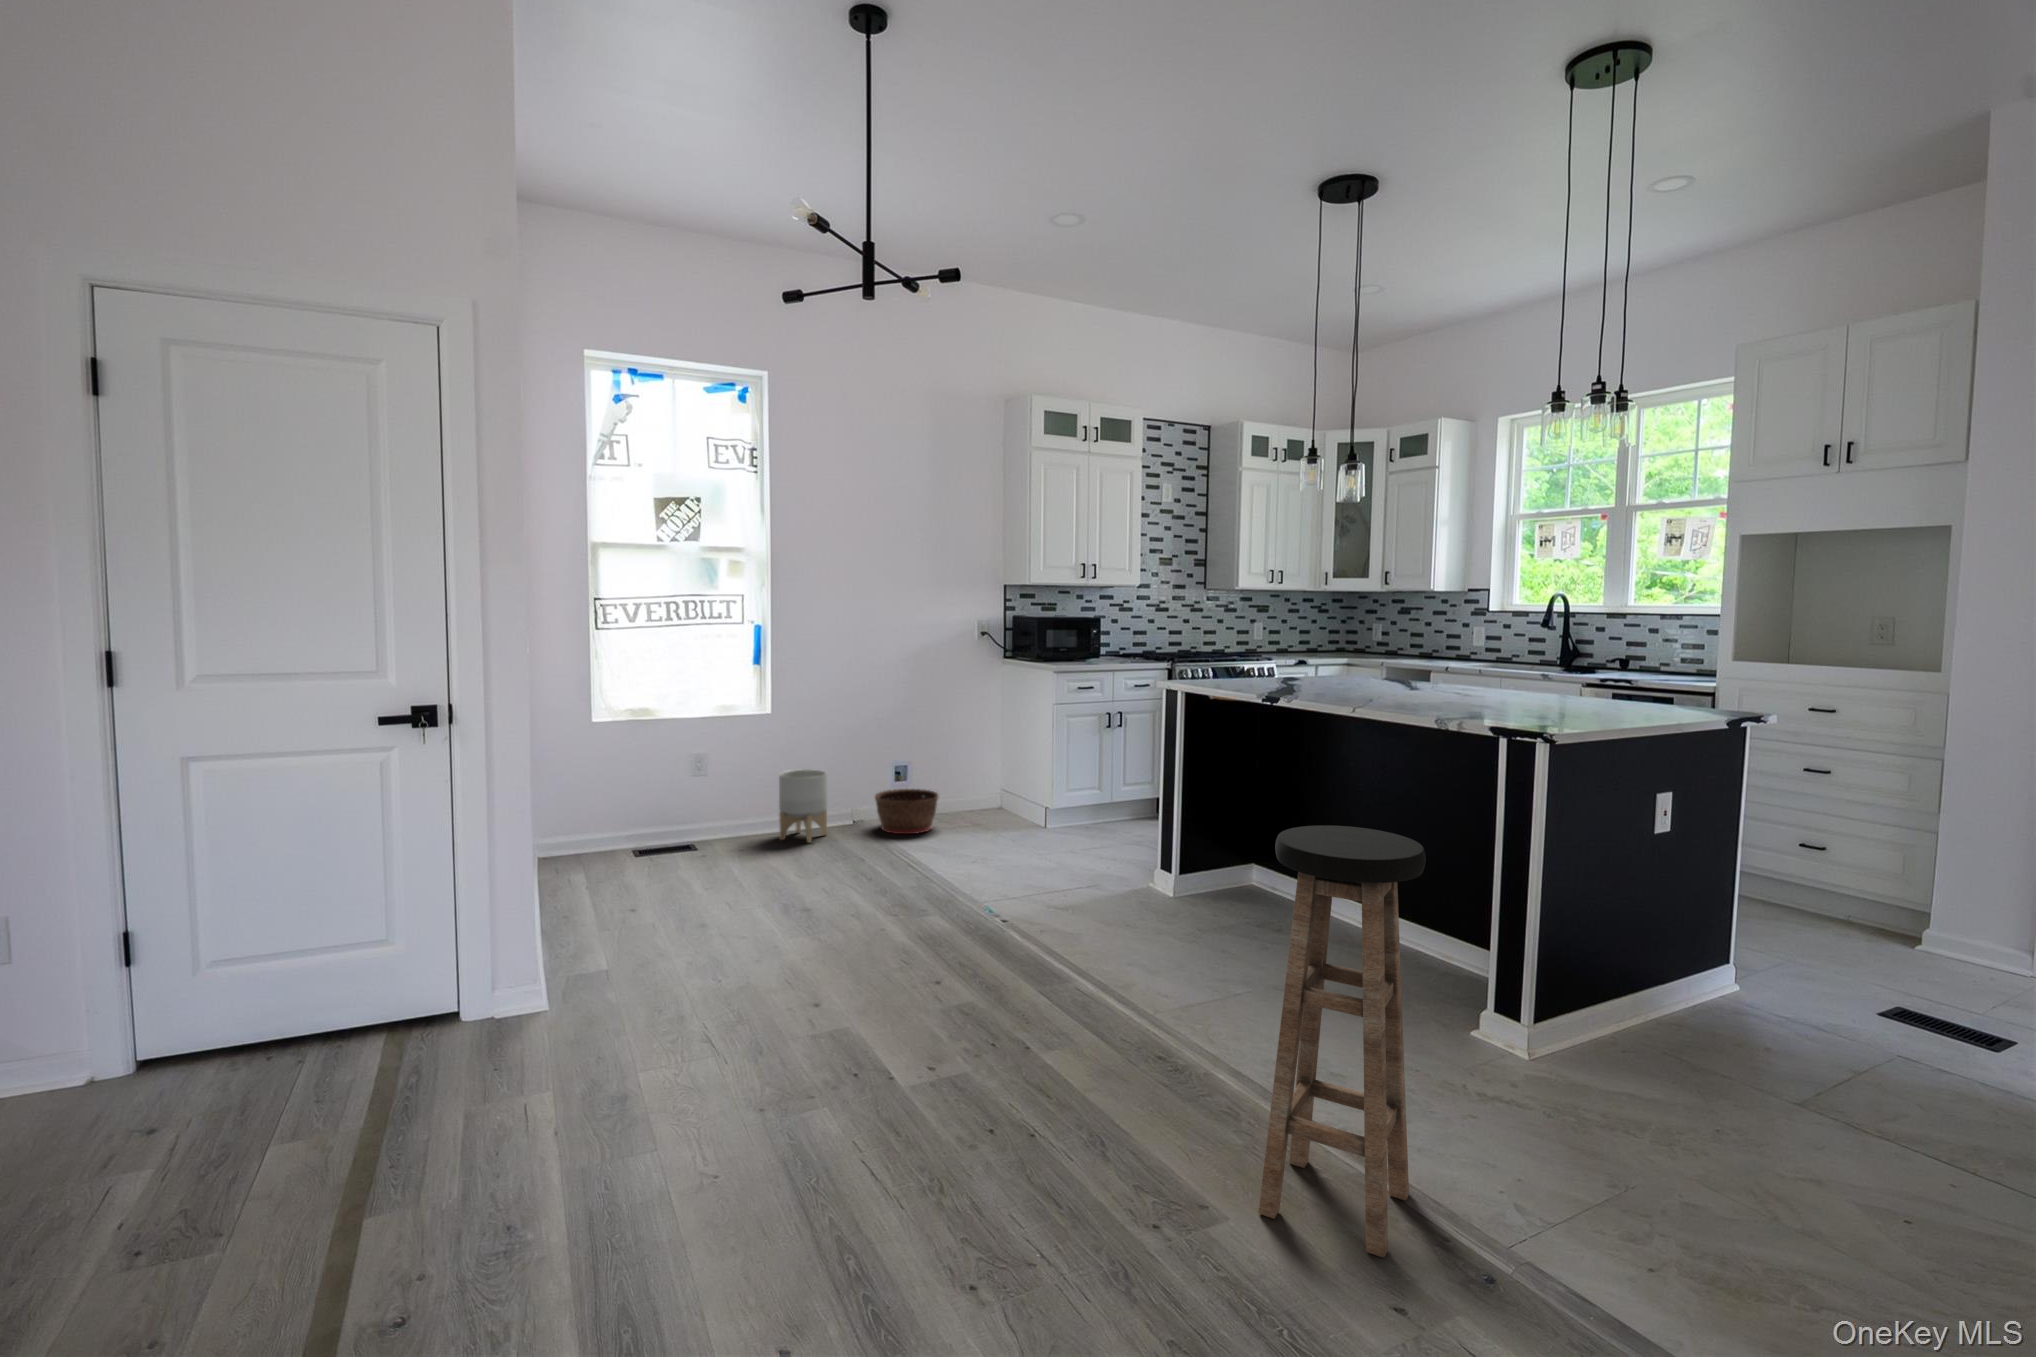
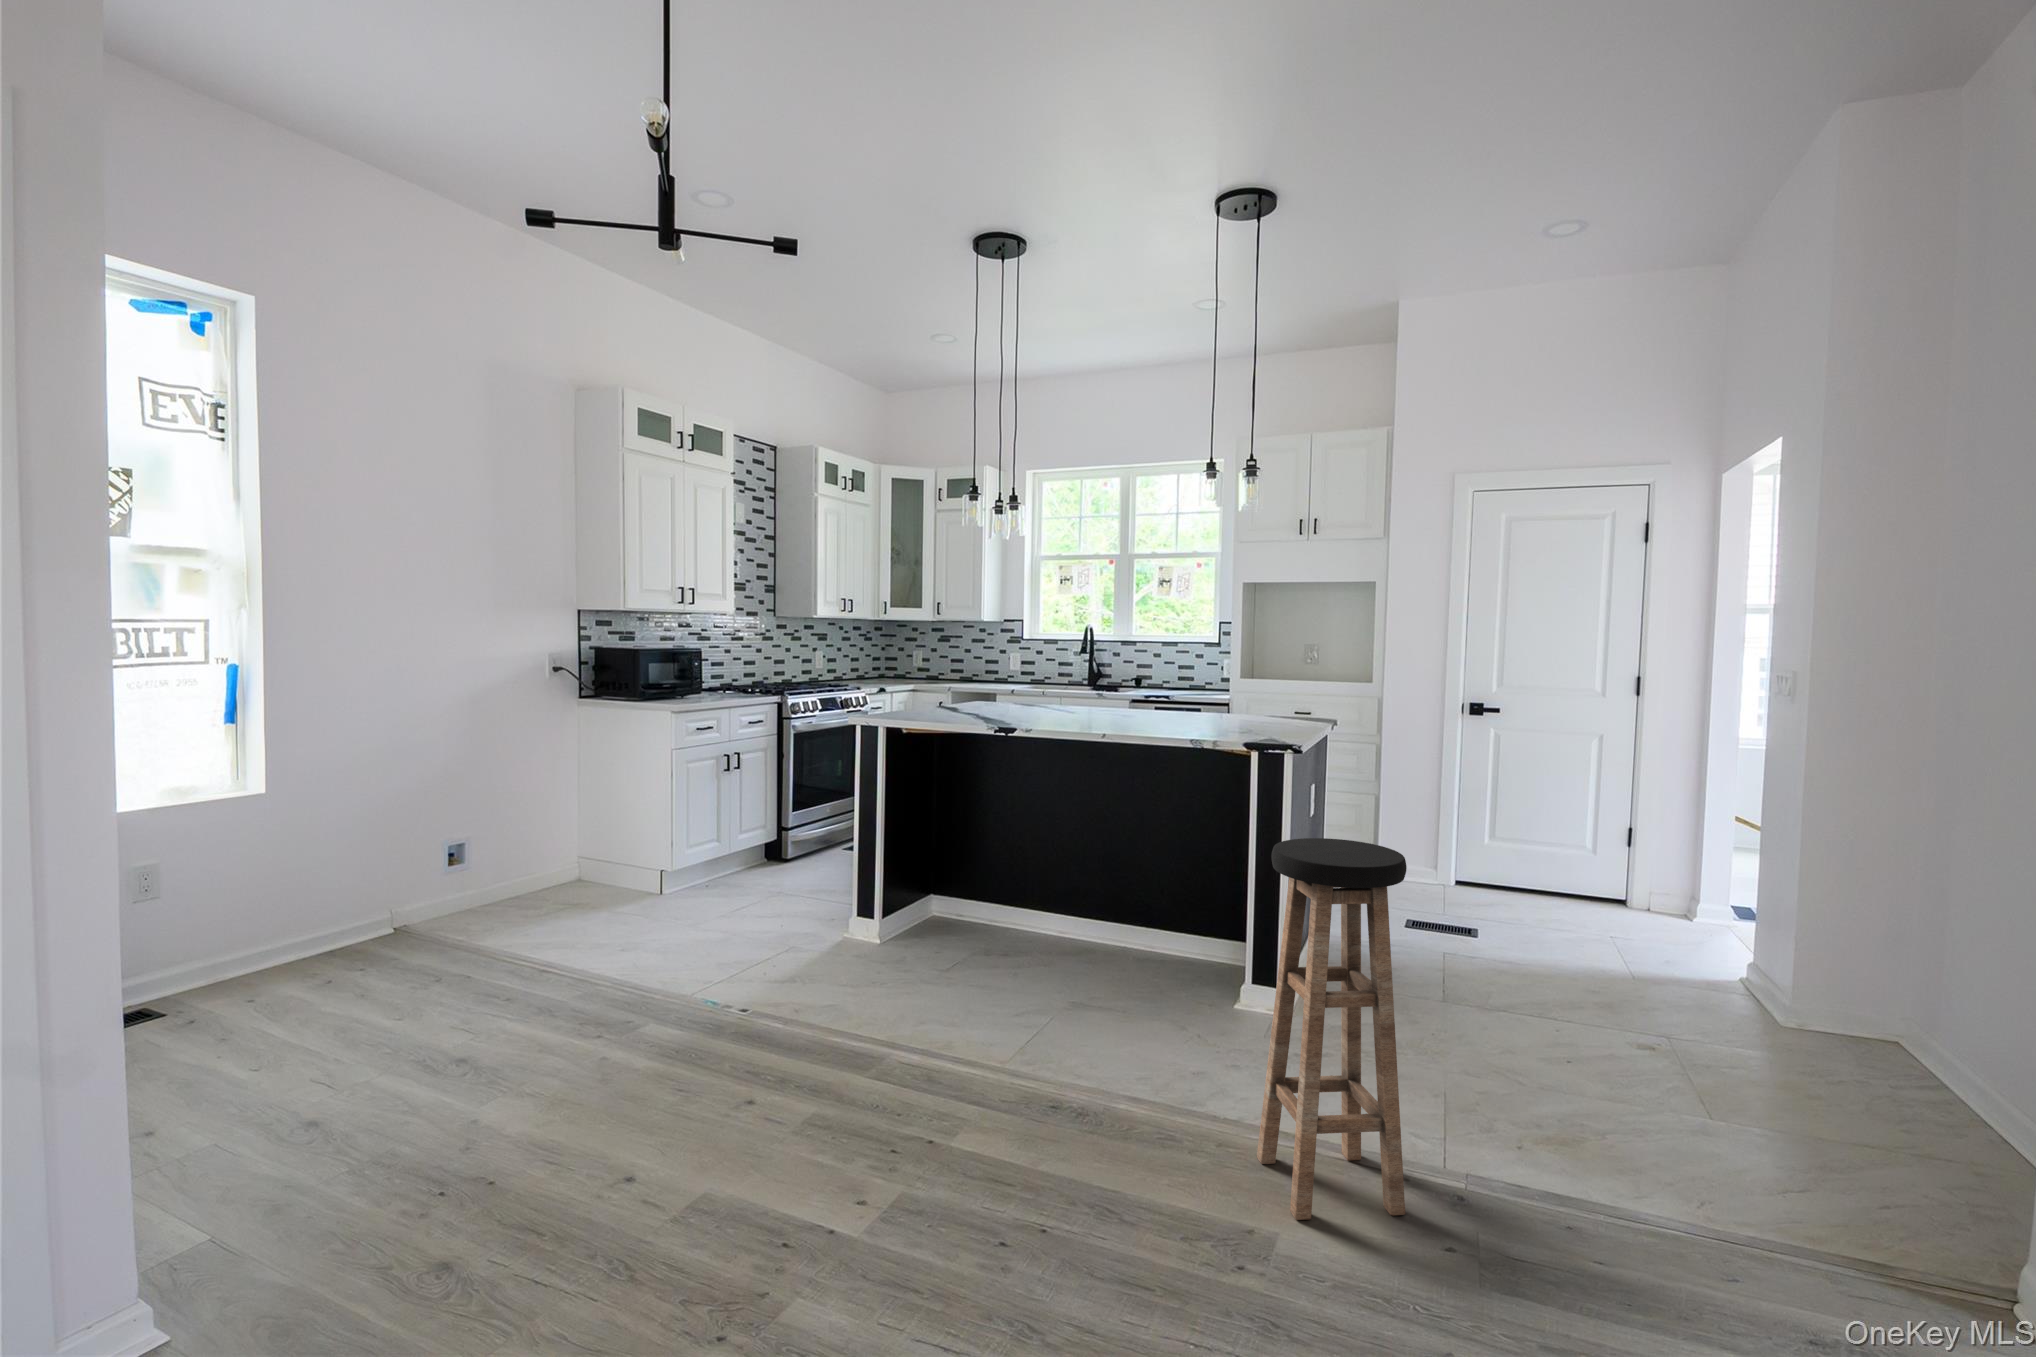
planter: present [779,769,827,843] -> none [289,864,373,974]
basket: present [875,789,938,834] -> none [434,868,528,932]

